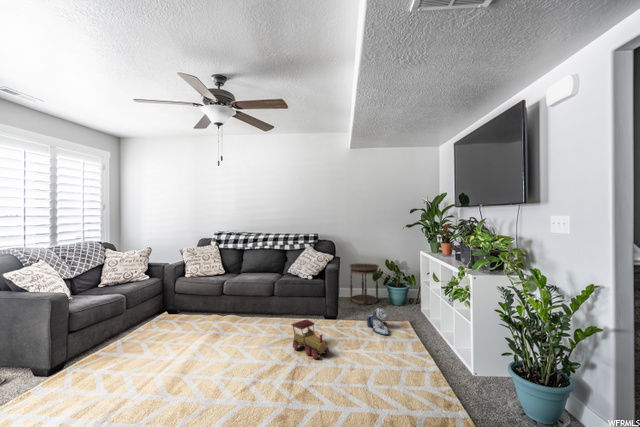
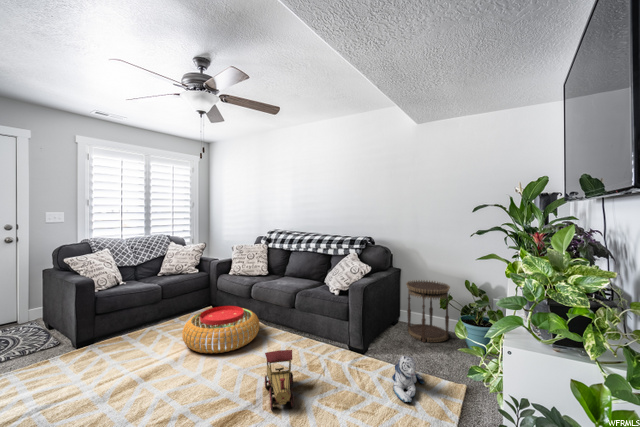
pouf: none [178,302,250,345] -> present [182,306,259,353]

